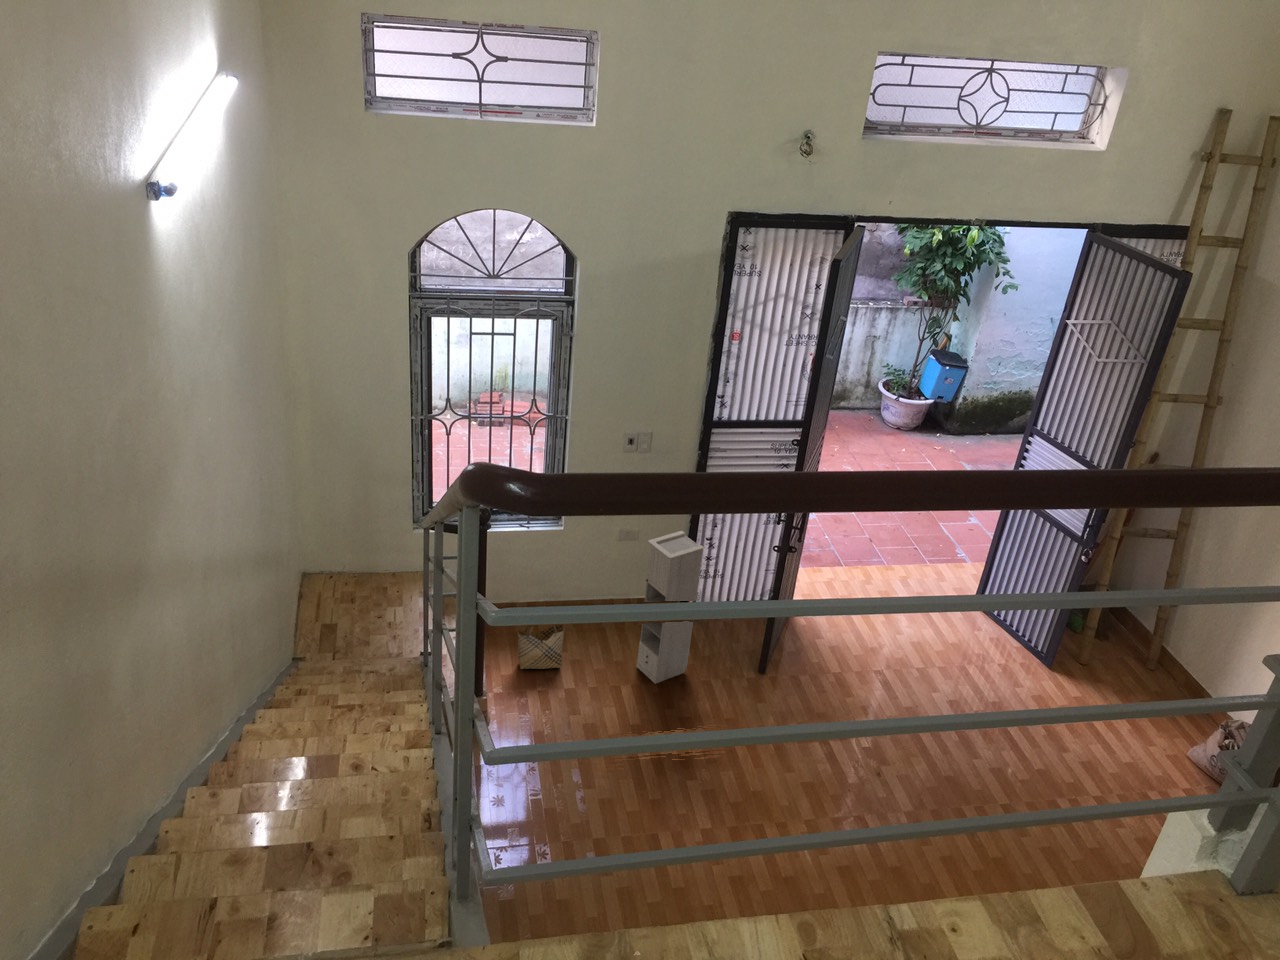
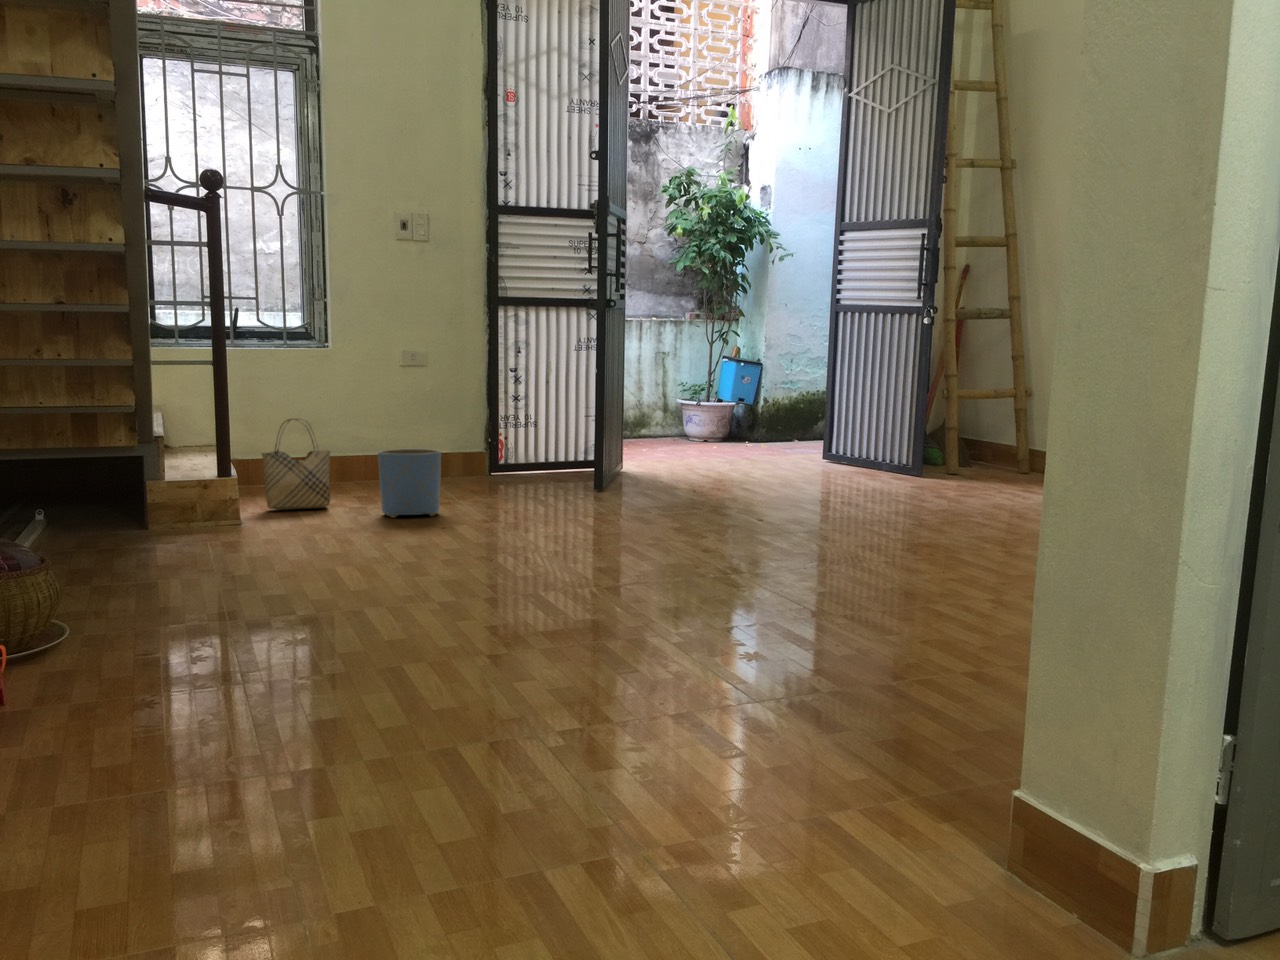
cabinet: present [637,531,704,684] -> none [431,299,506,508]
planter: none [596,647,641,708] -> present [378,449,441,518]

